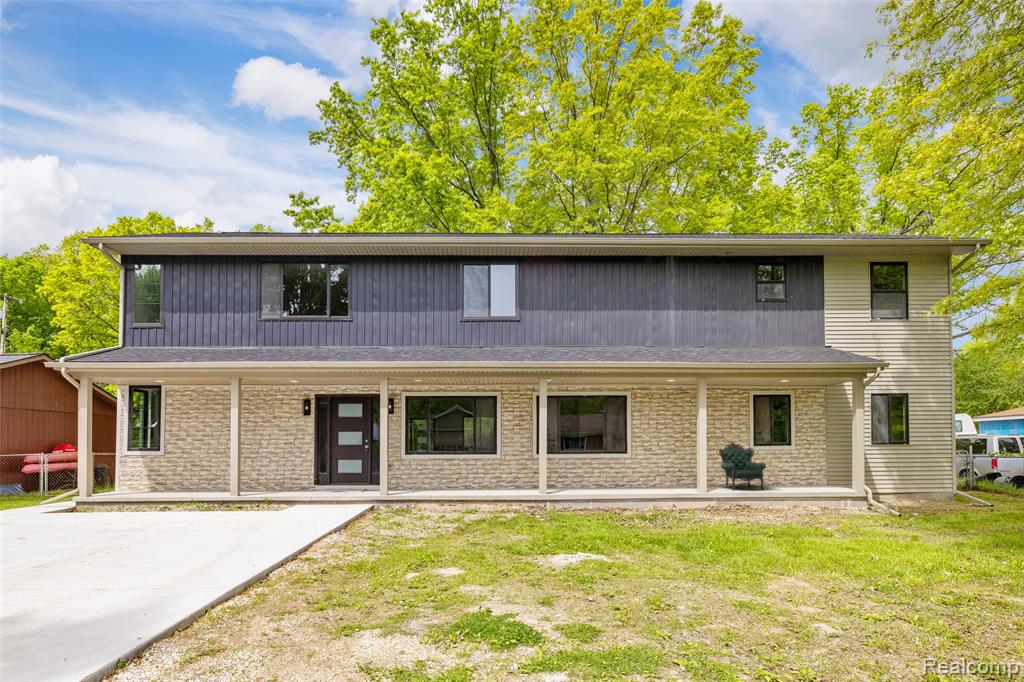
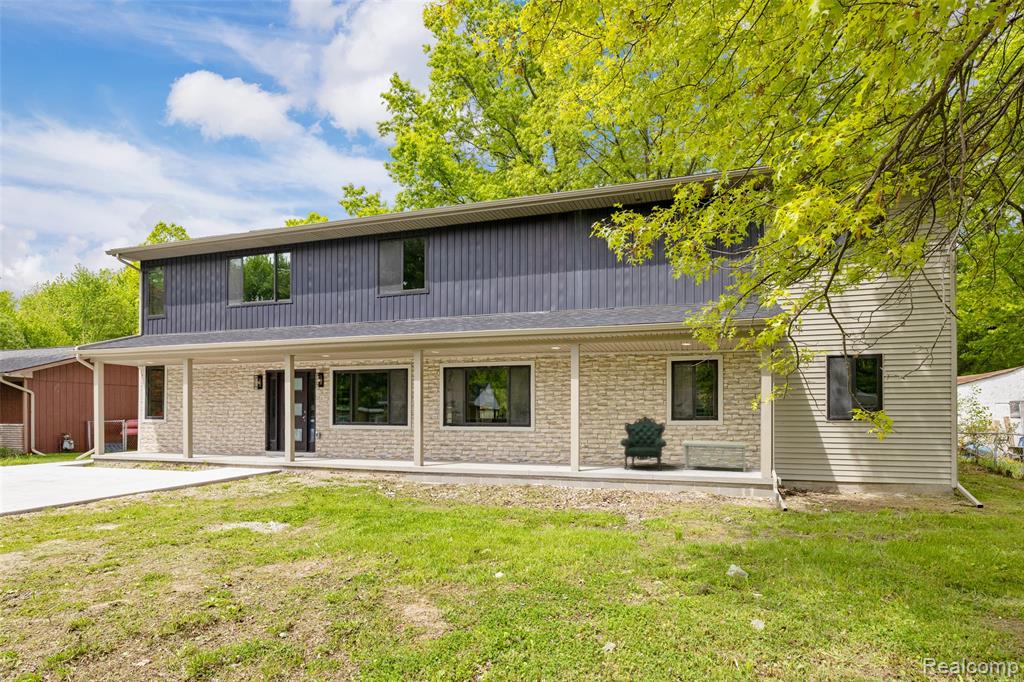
storage bench: none [764,463,827,489] -> present [682,440,746,472]

